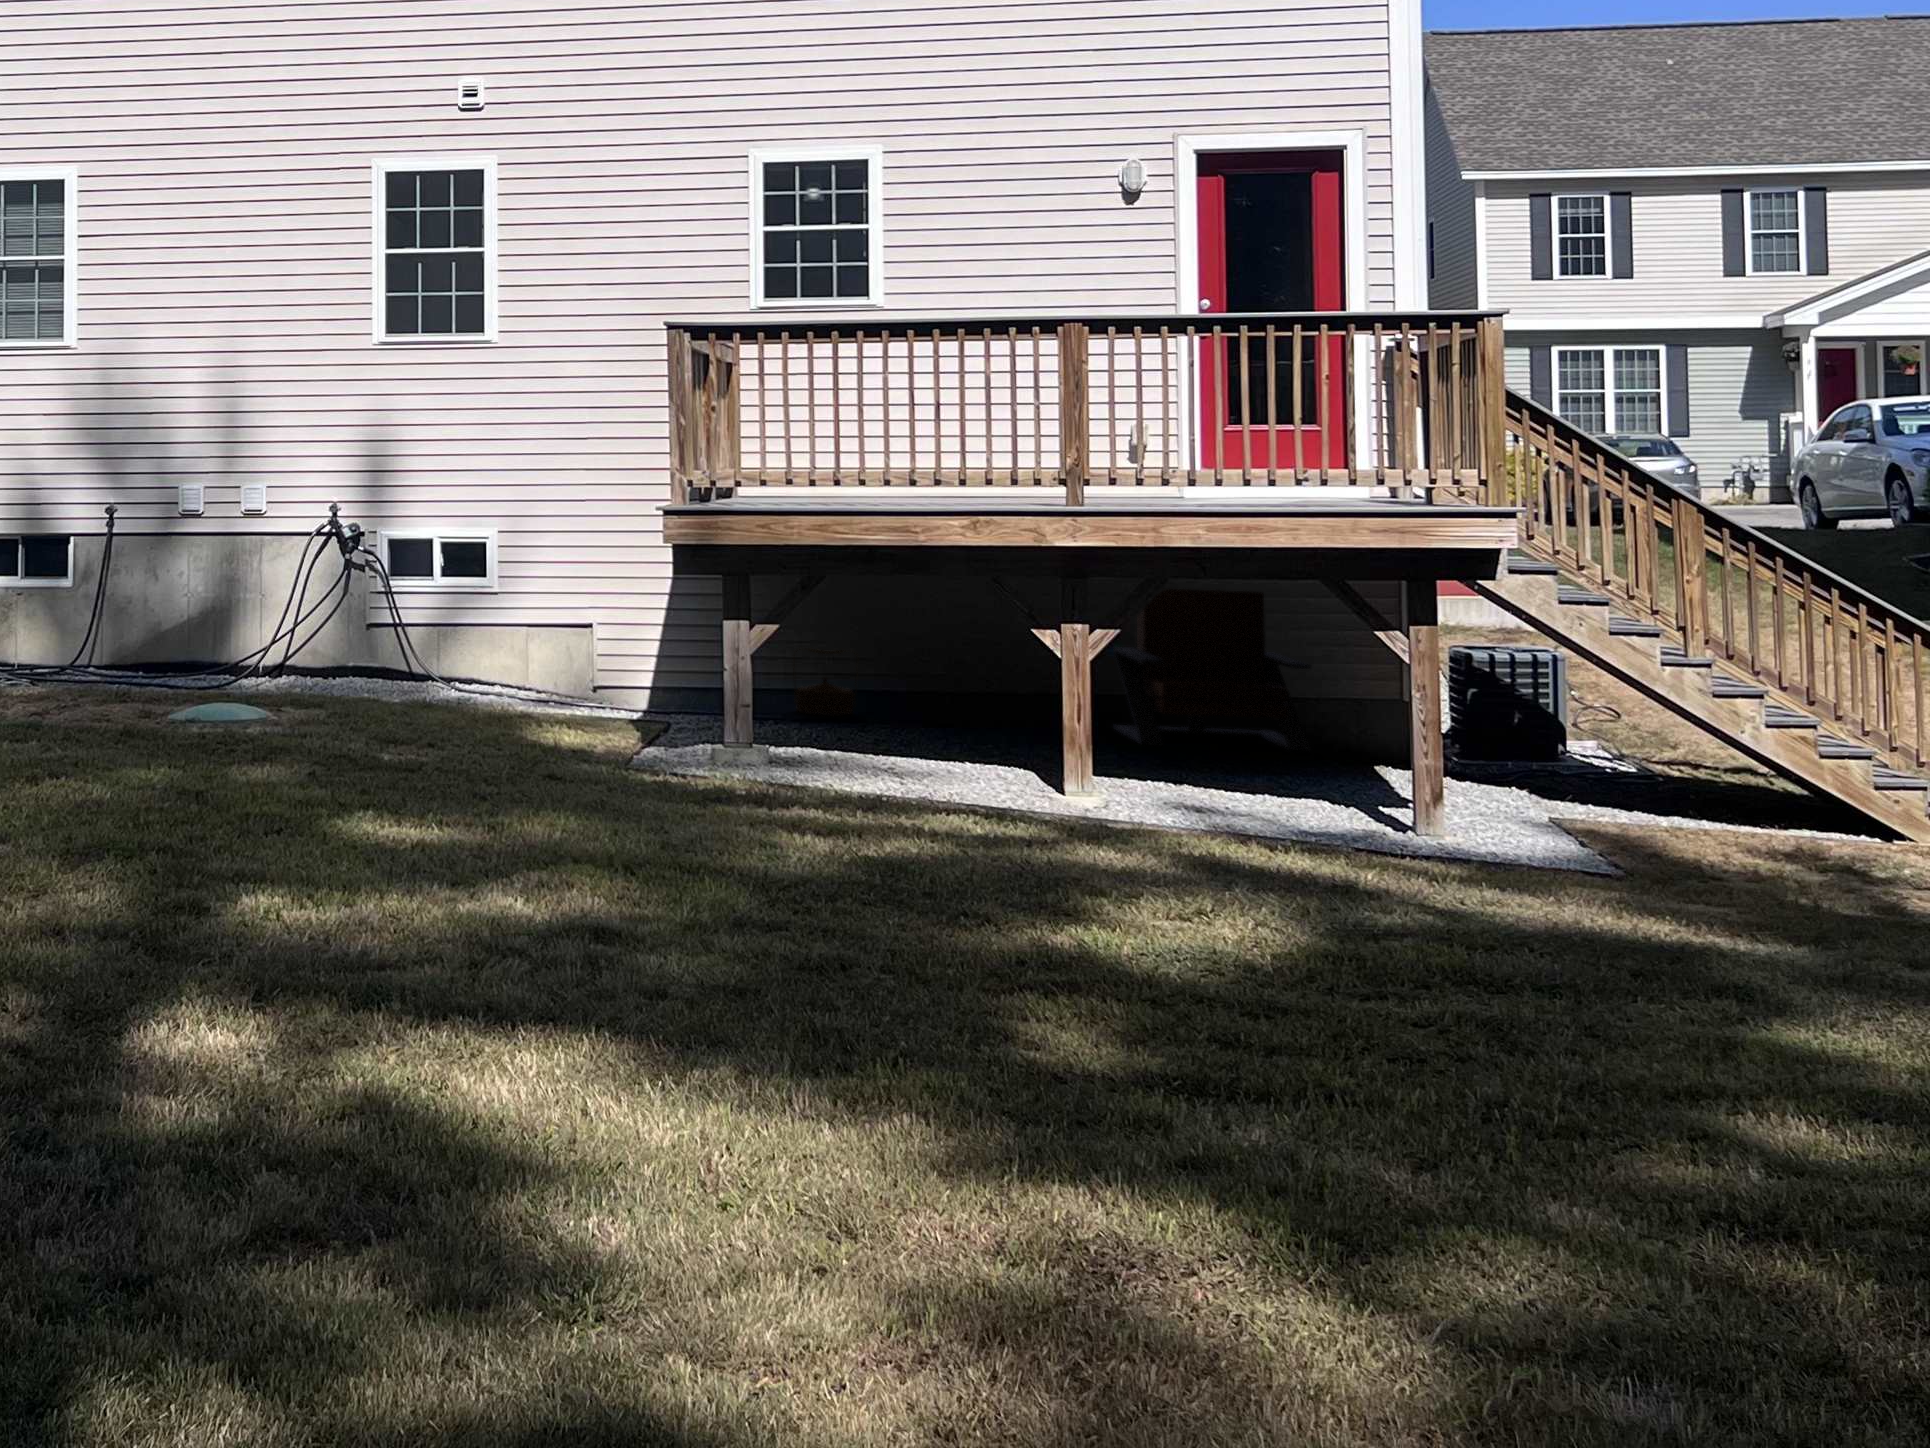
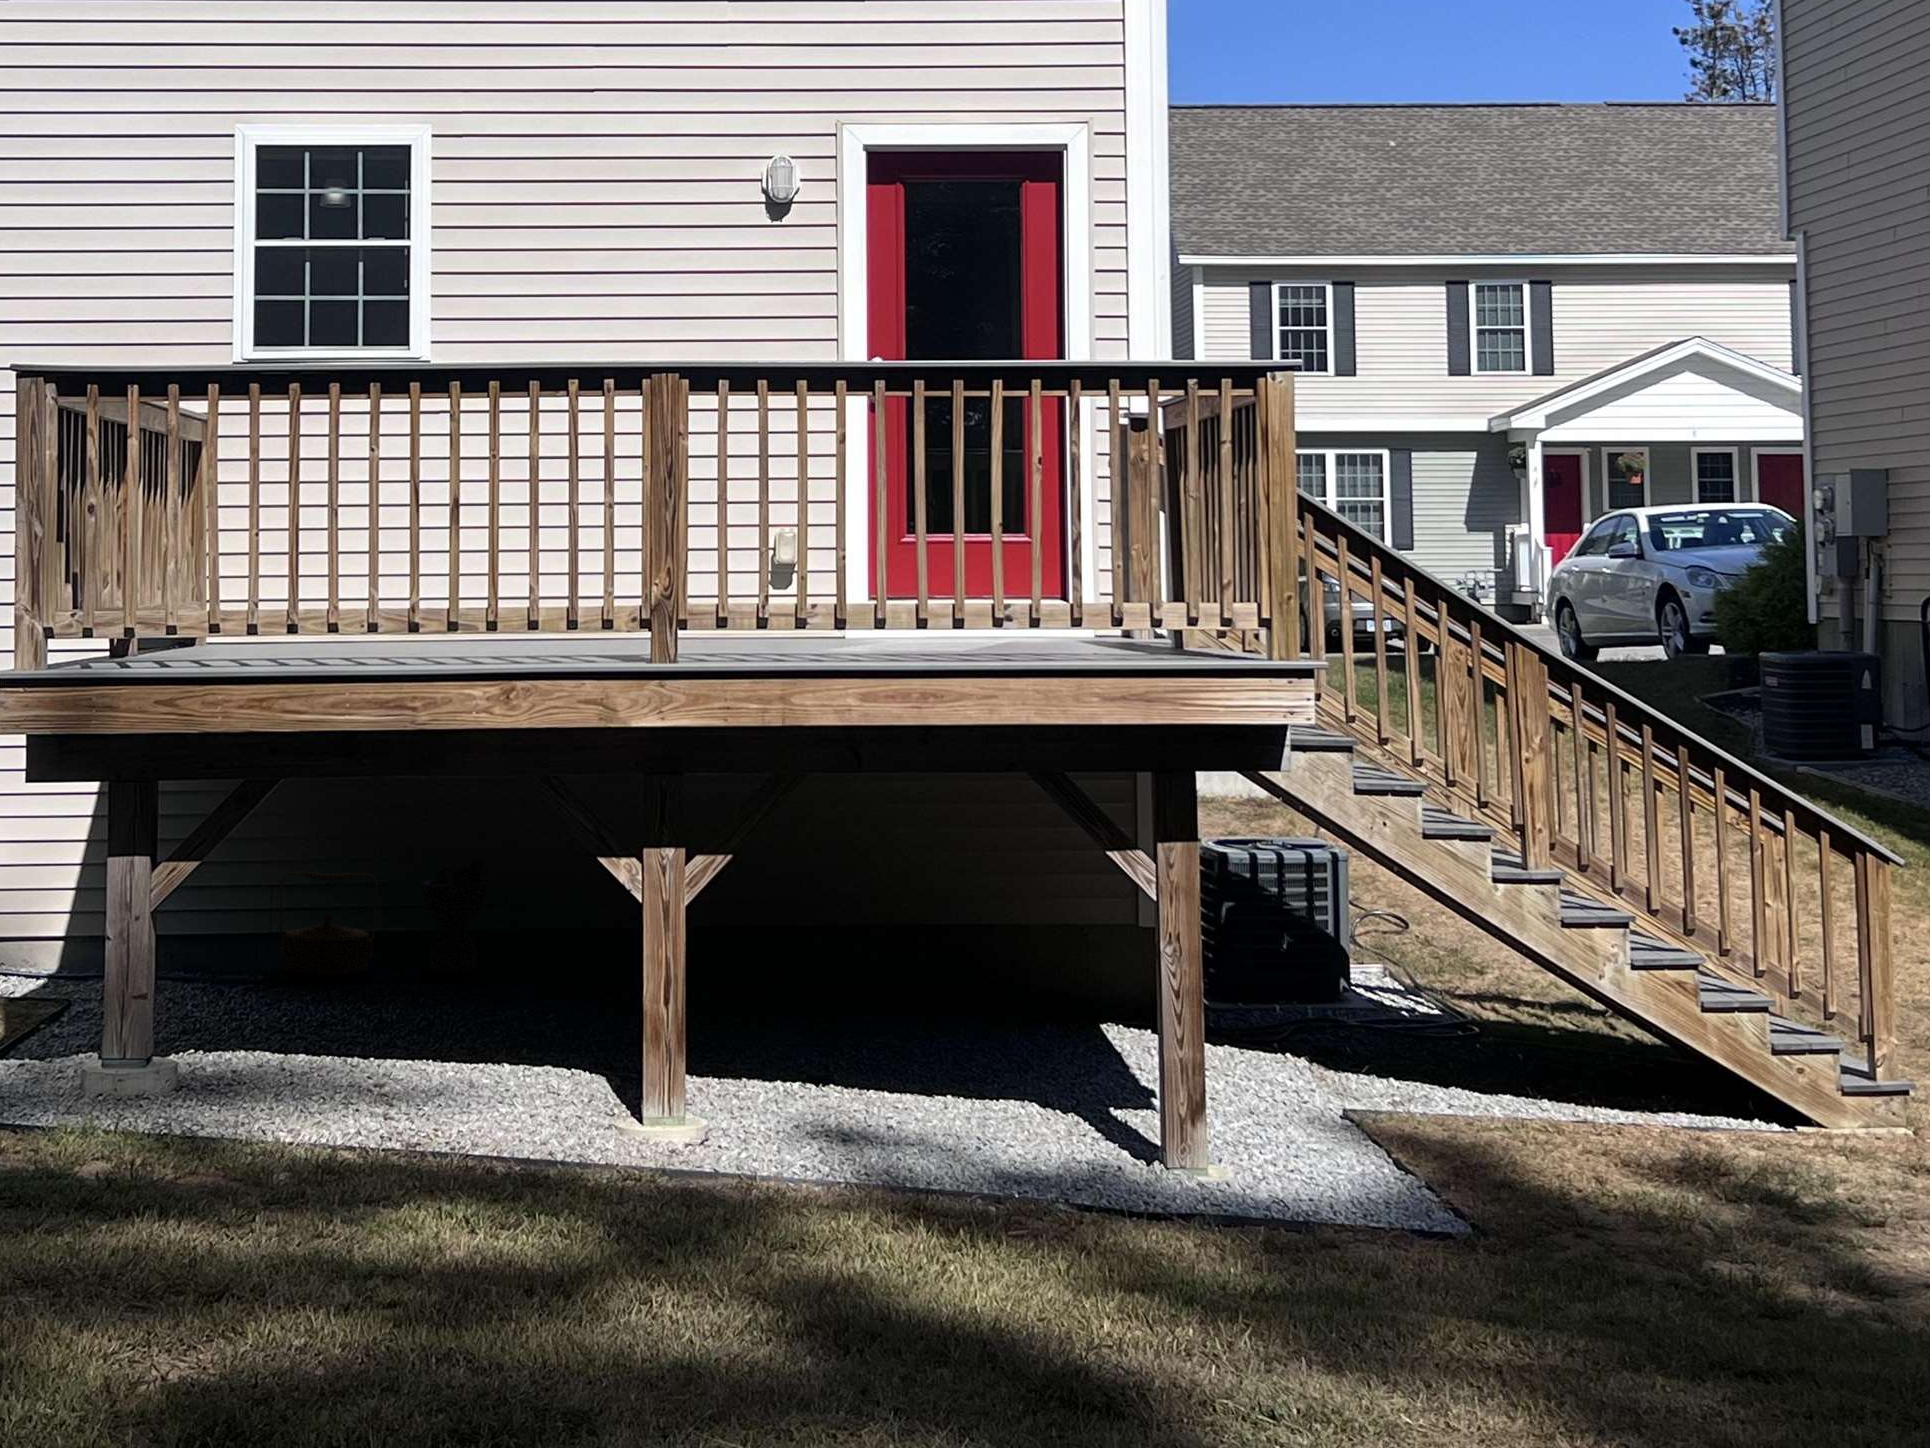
lounge chair: present [1113,589,1311,751] -> none [742,772,1014,1010]
planter: none [888,643,934,718] -> present [422,860,488,972]

